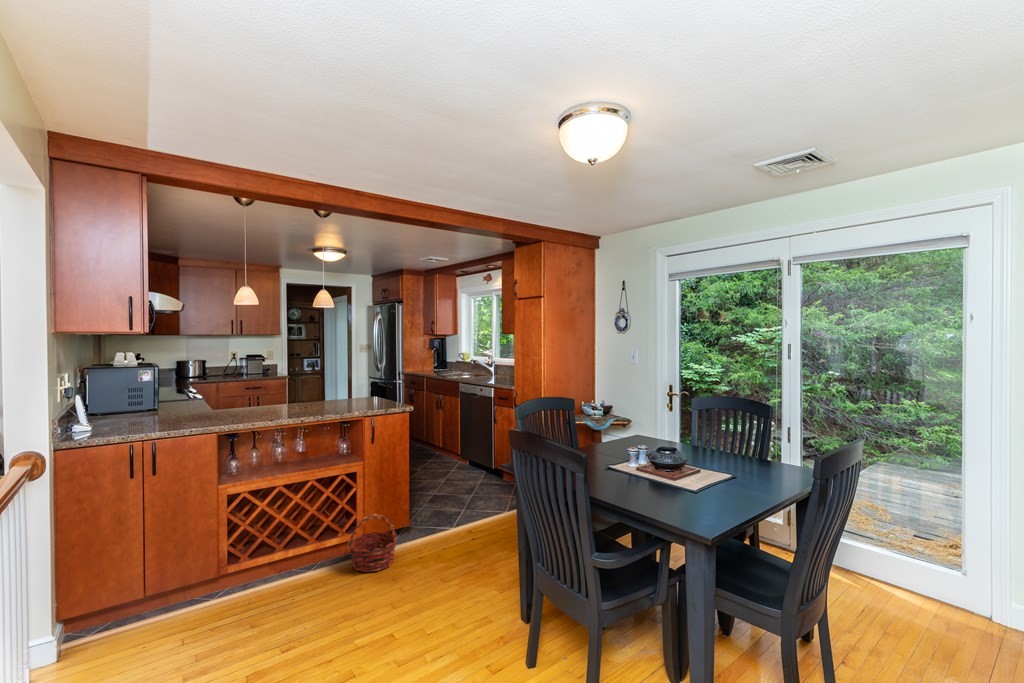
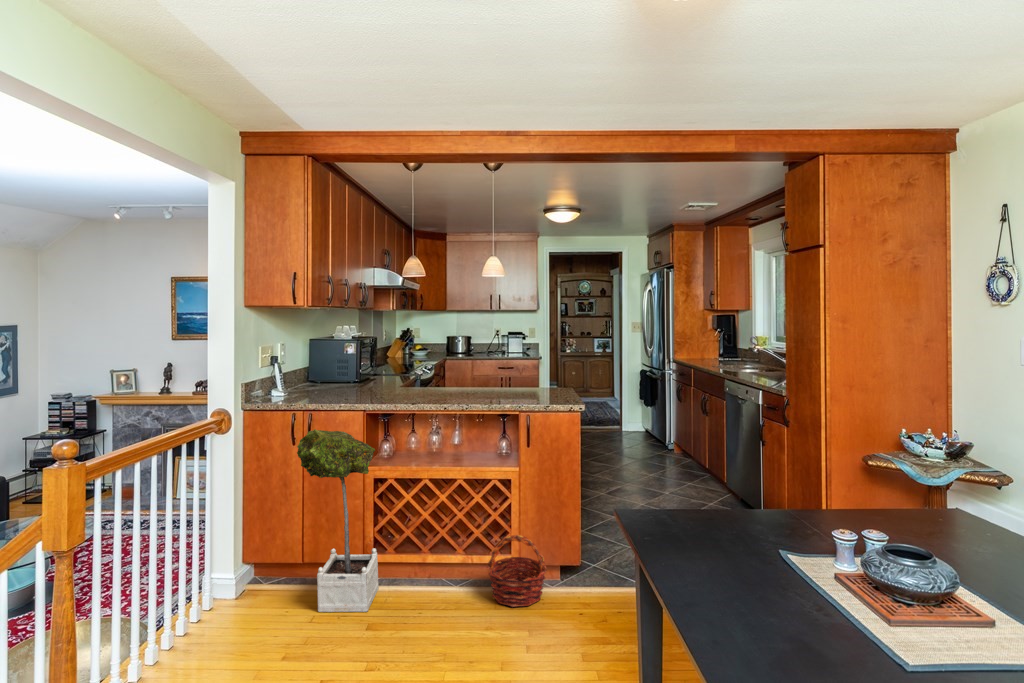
potted tree: none [163,453,251,635] -> present [297,429,379,612]

